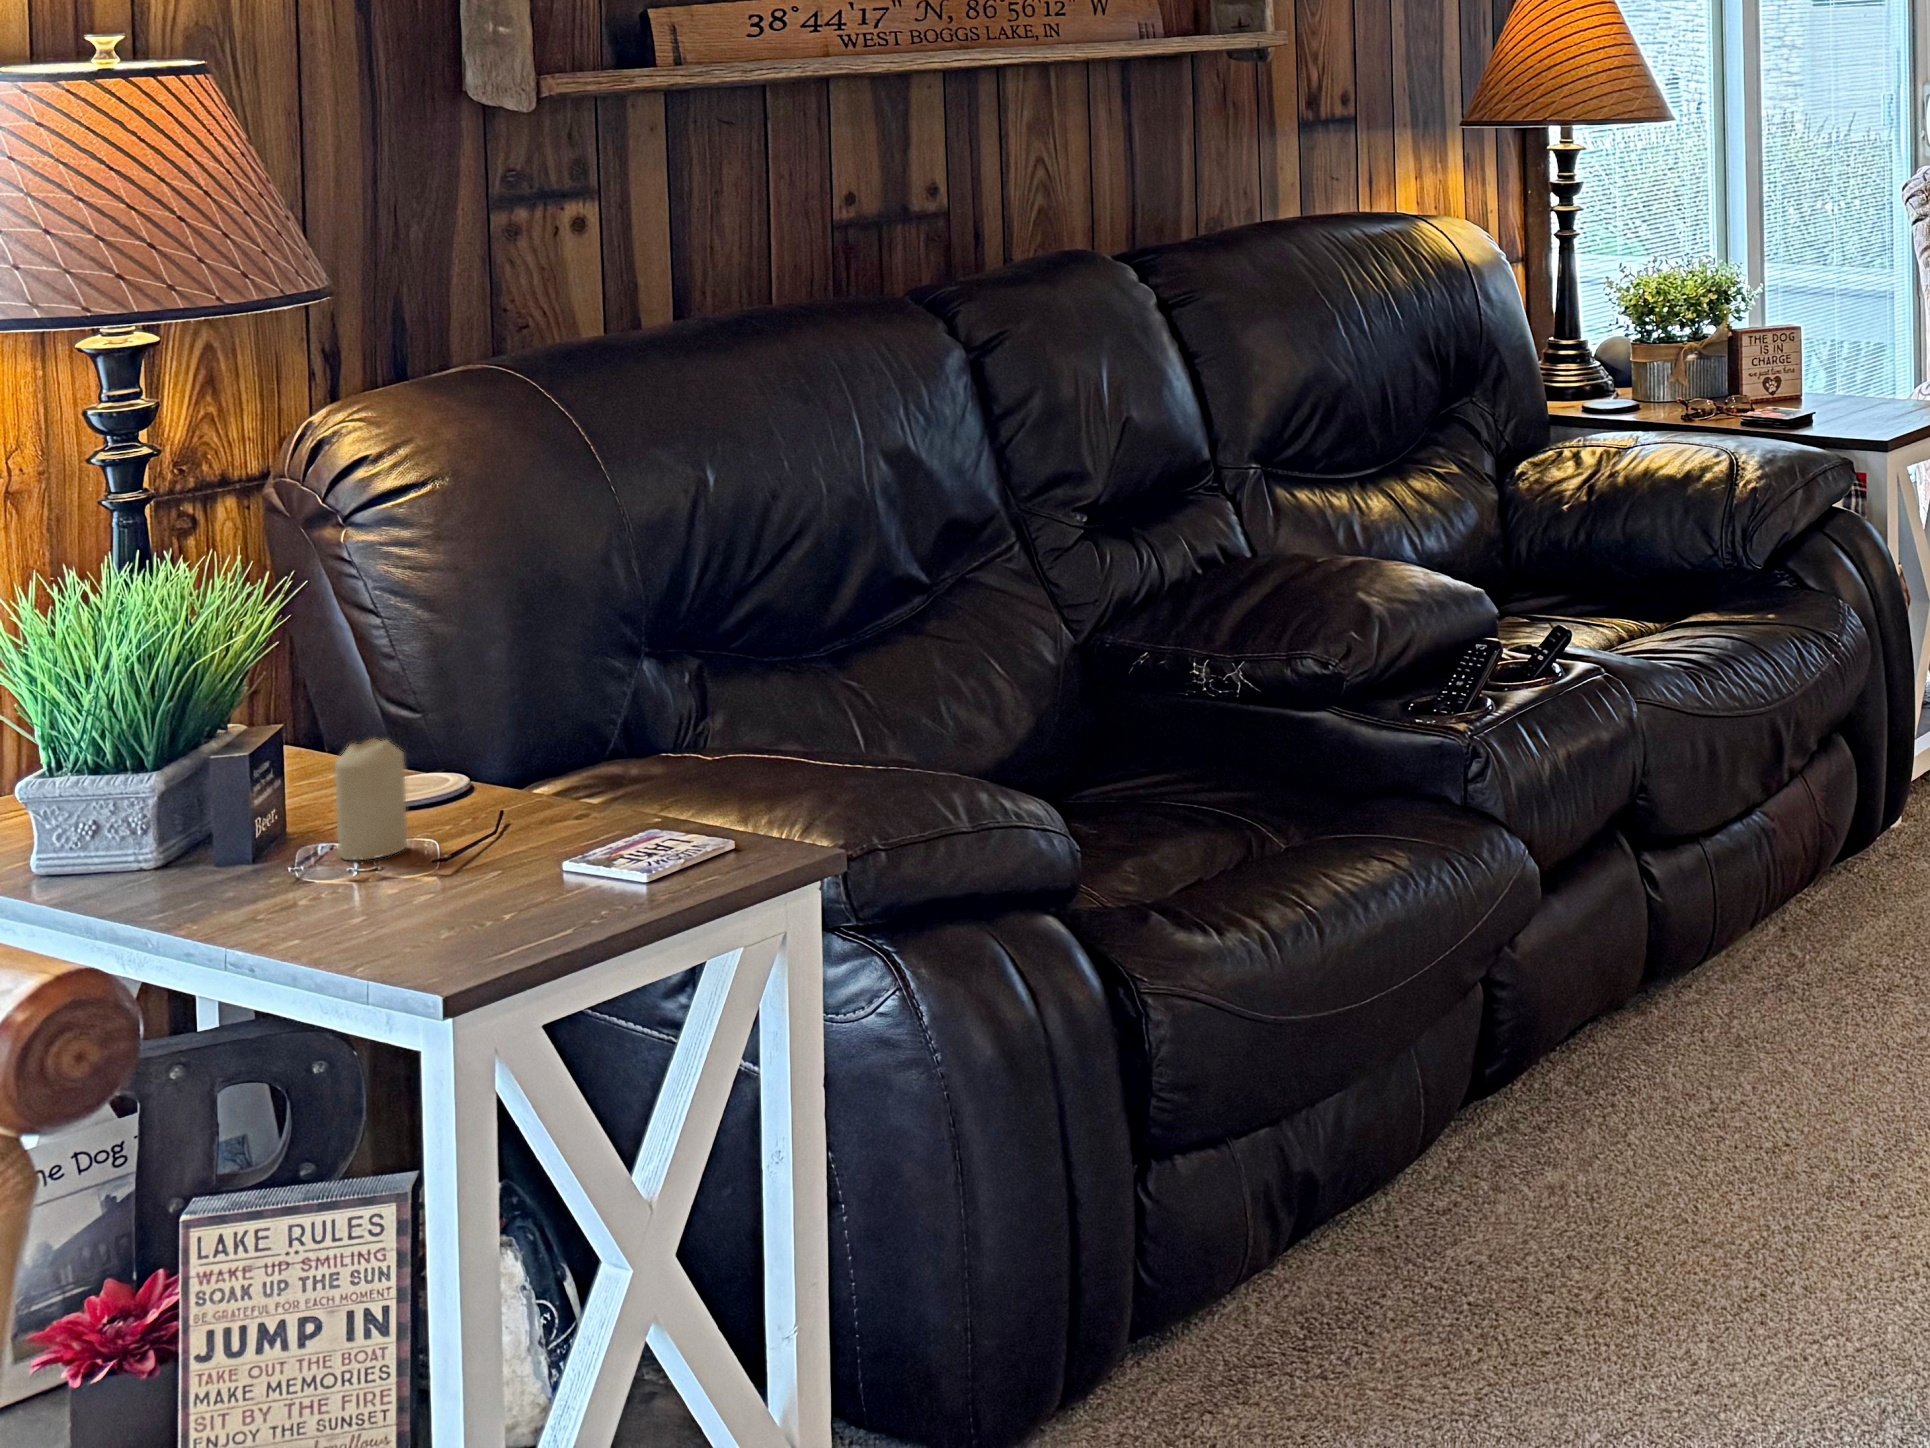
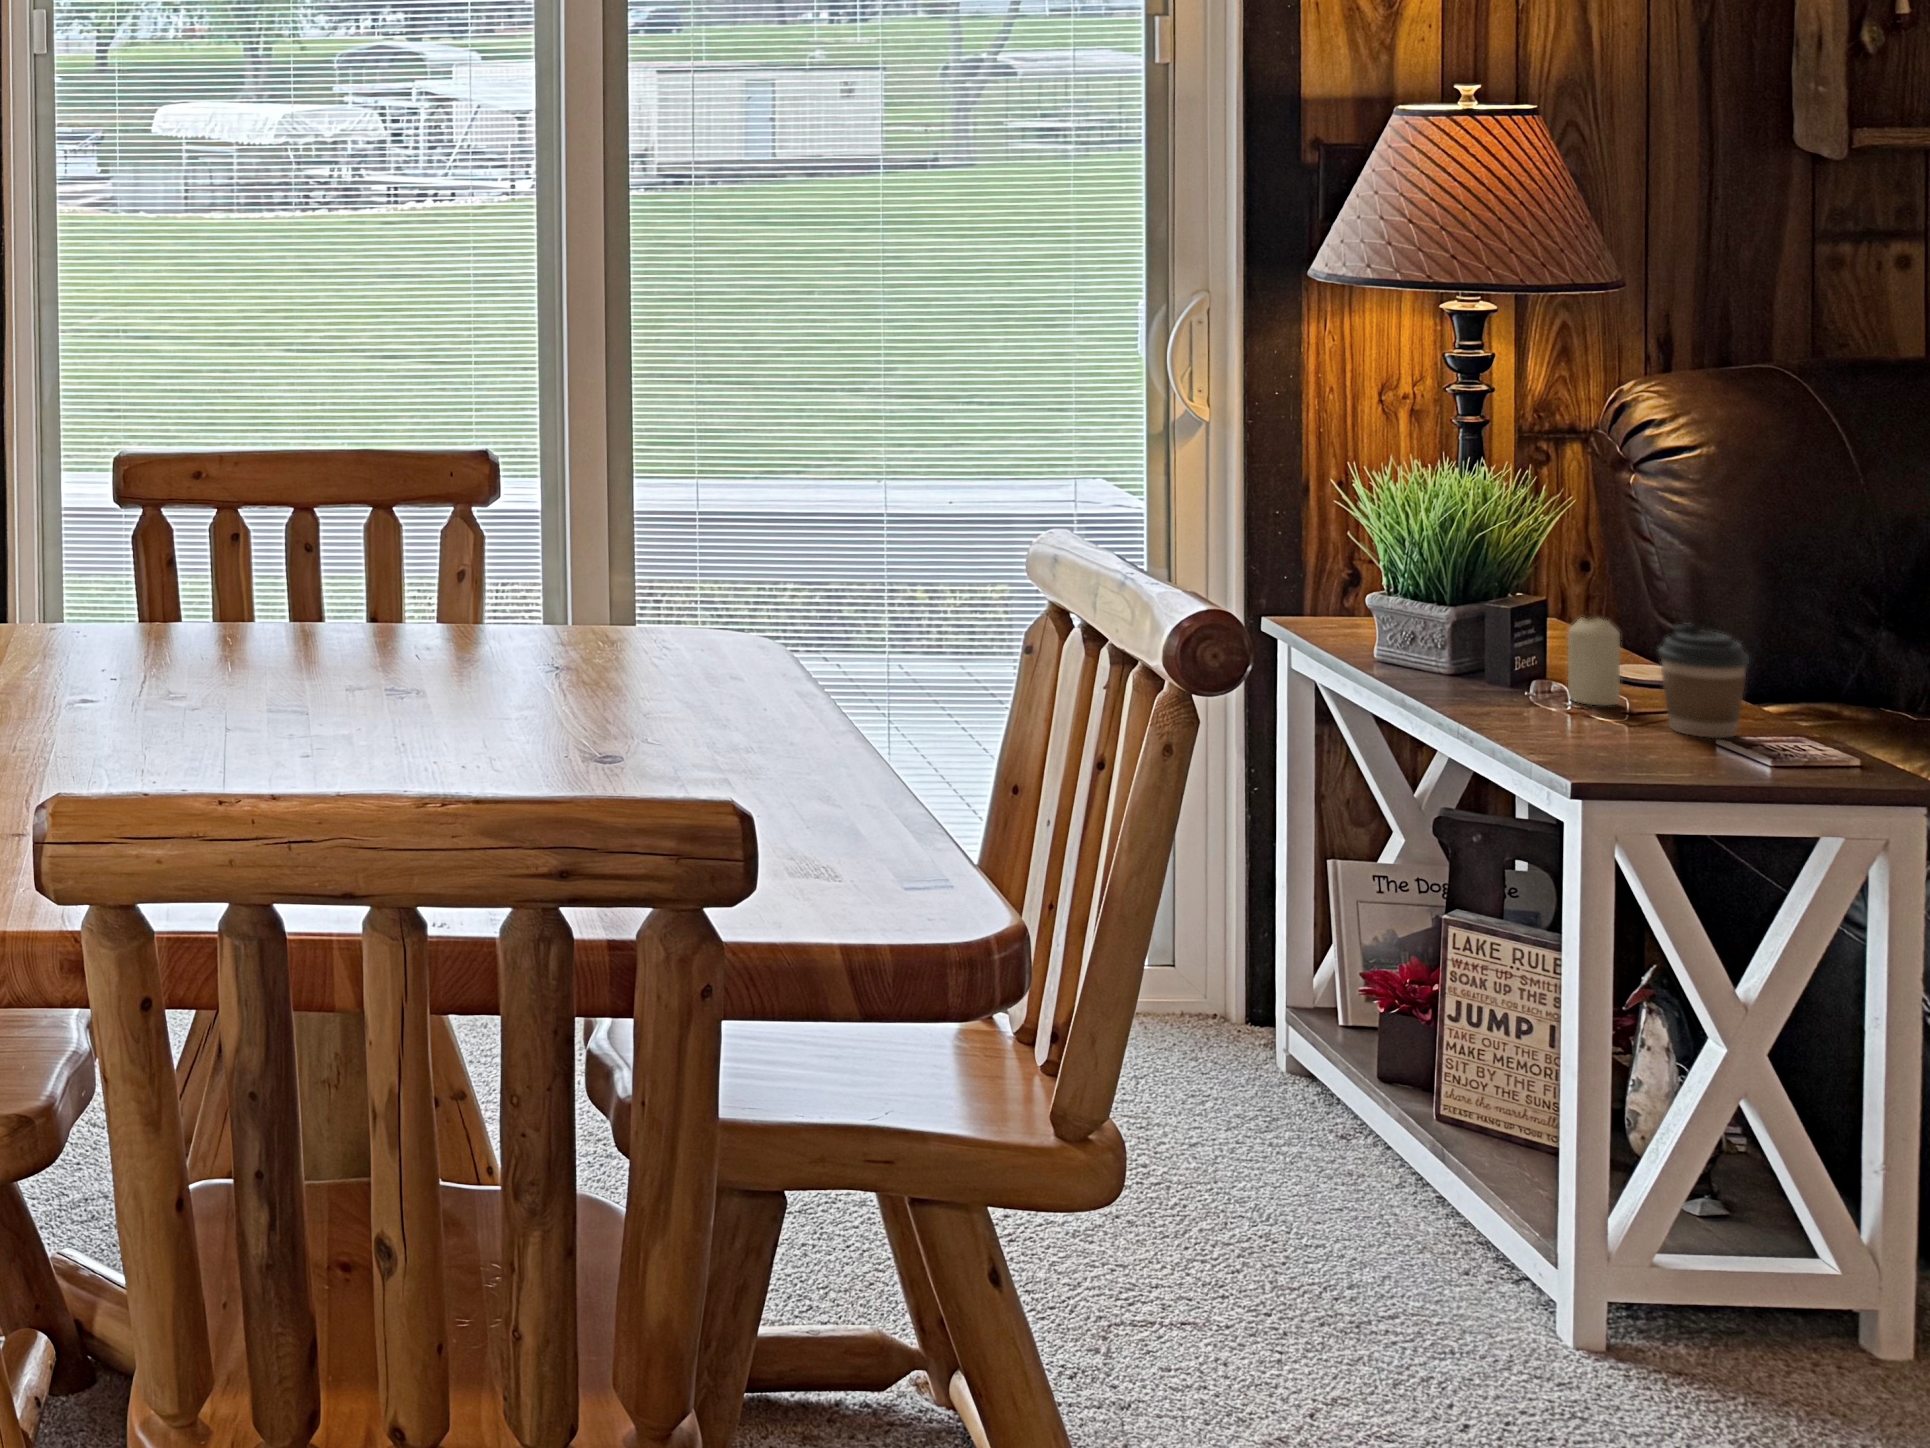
coffee cup: none [470,721,582,867] -> present [1659,624,1749,738]

